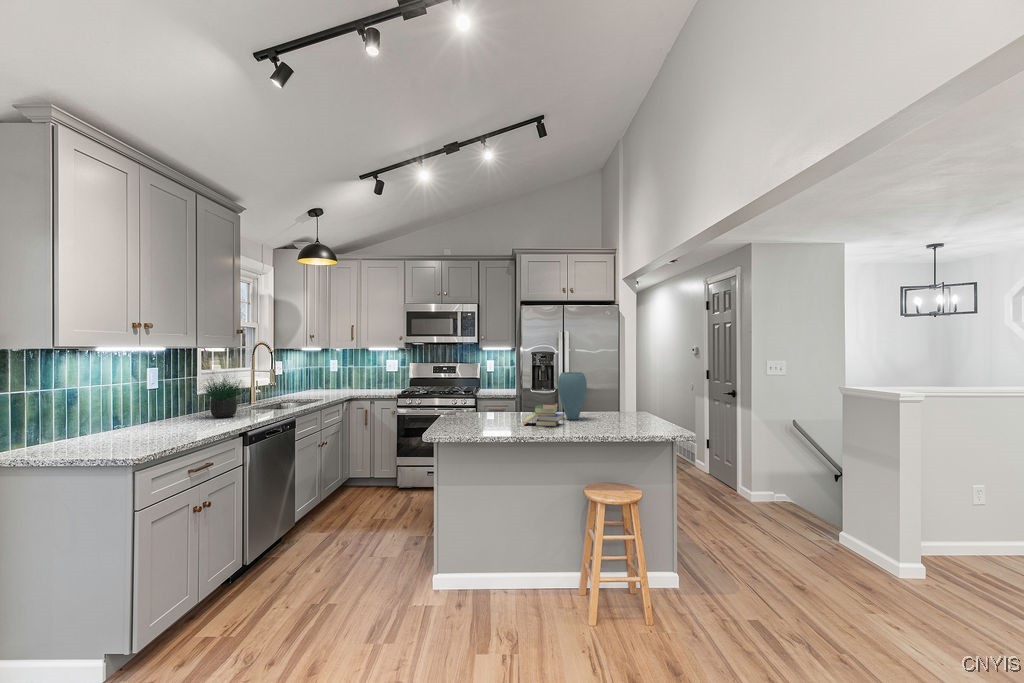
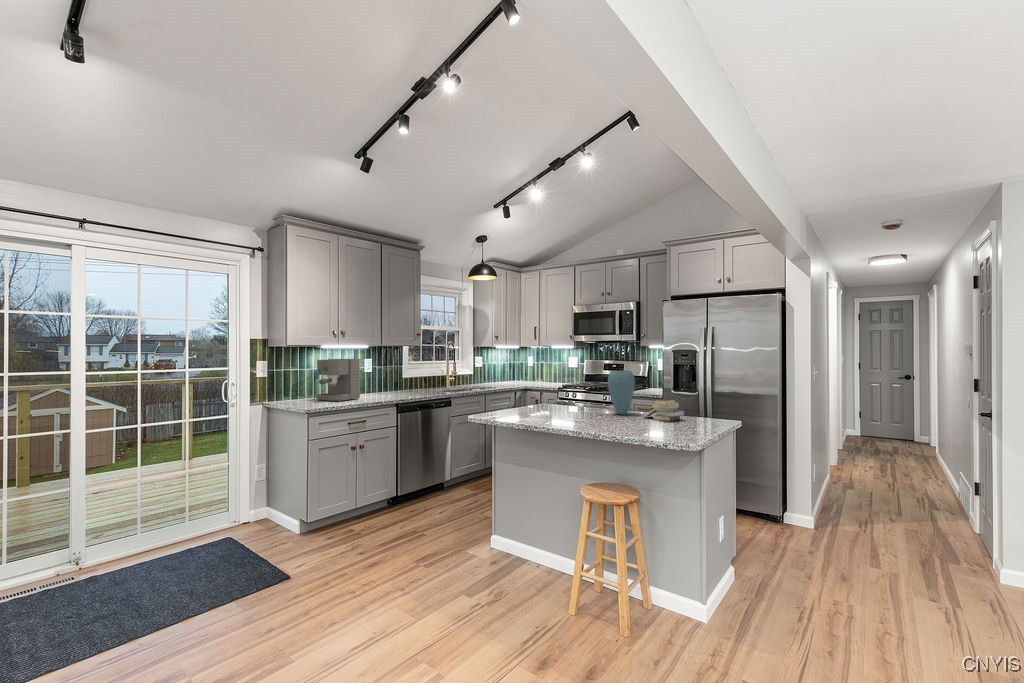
coffee maker: none [98,367,179,443] -> present [317,359,360,402]
potted plant: present [202,376,244,418] -> none [388,357,425,393]
book: present [523,403,564,426] -> present [644,399,684,421]

